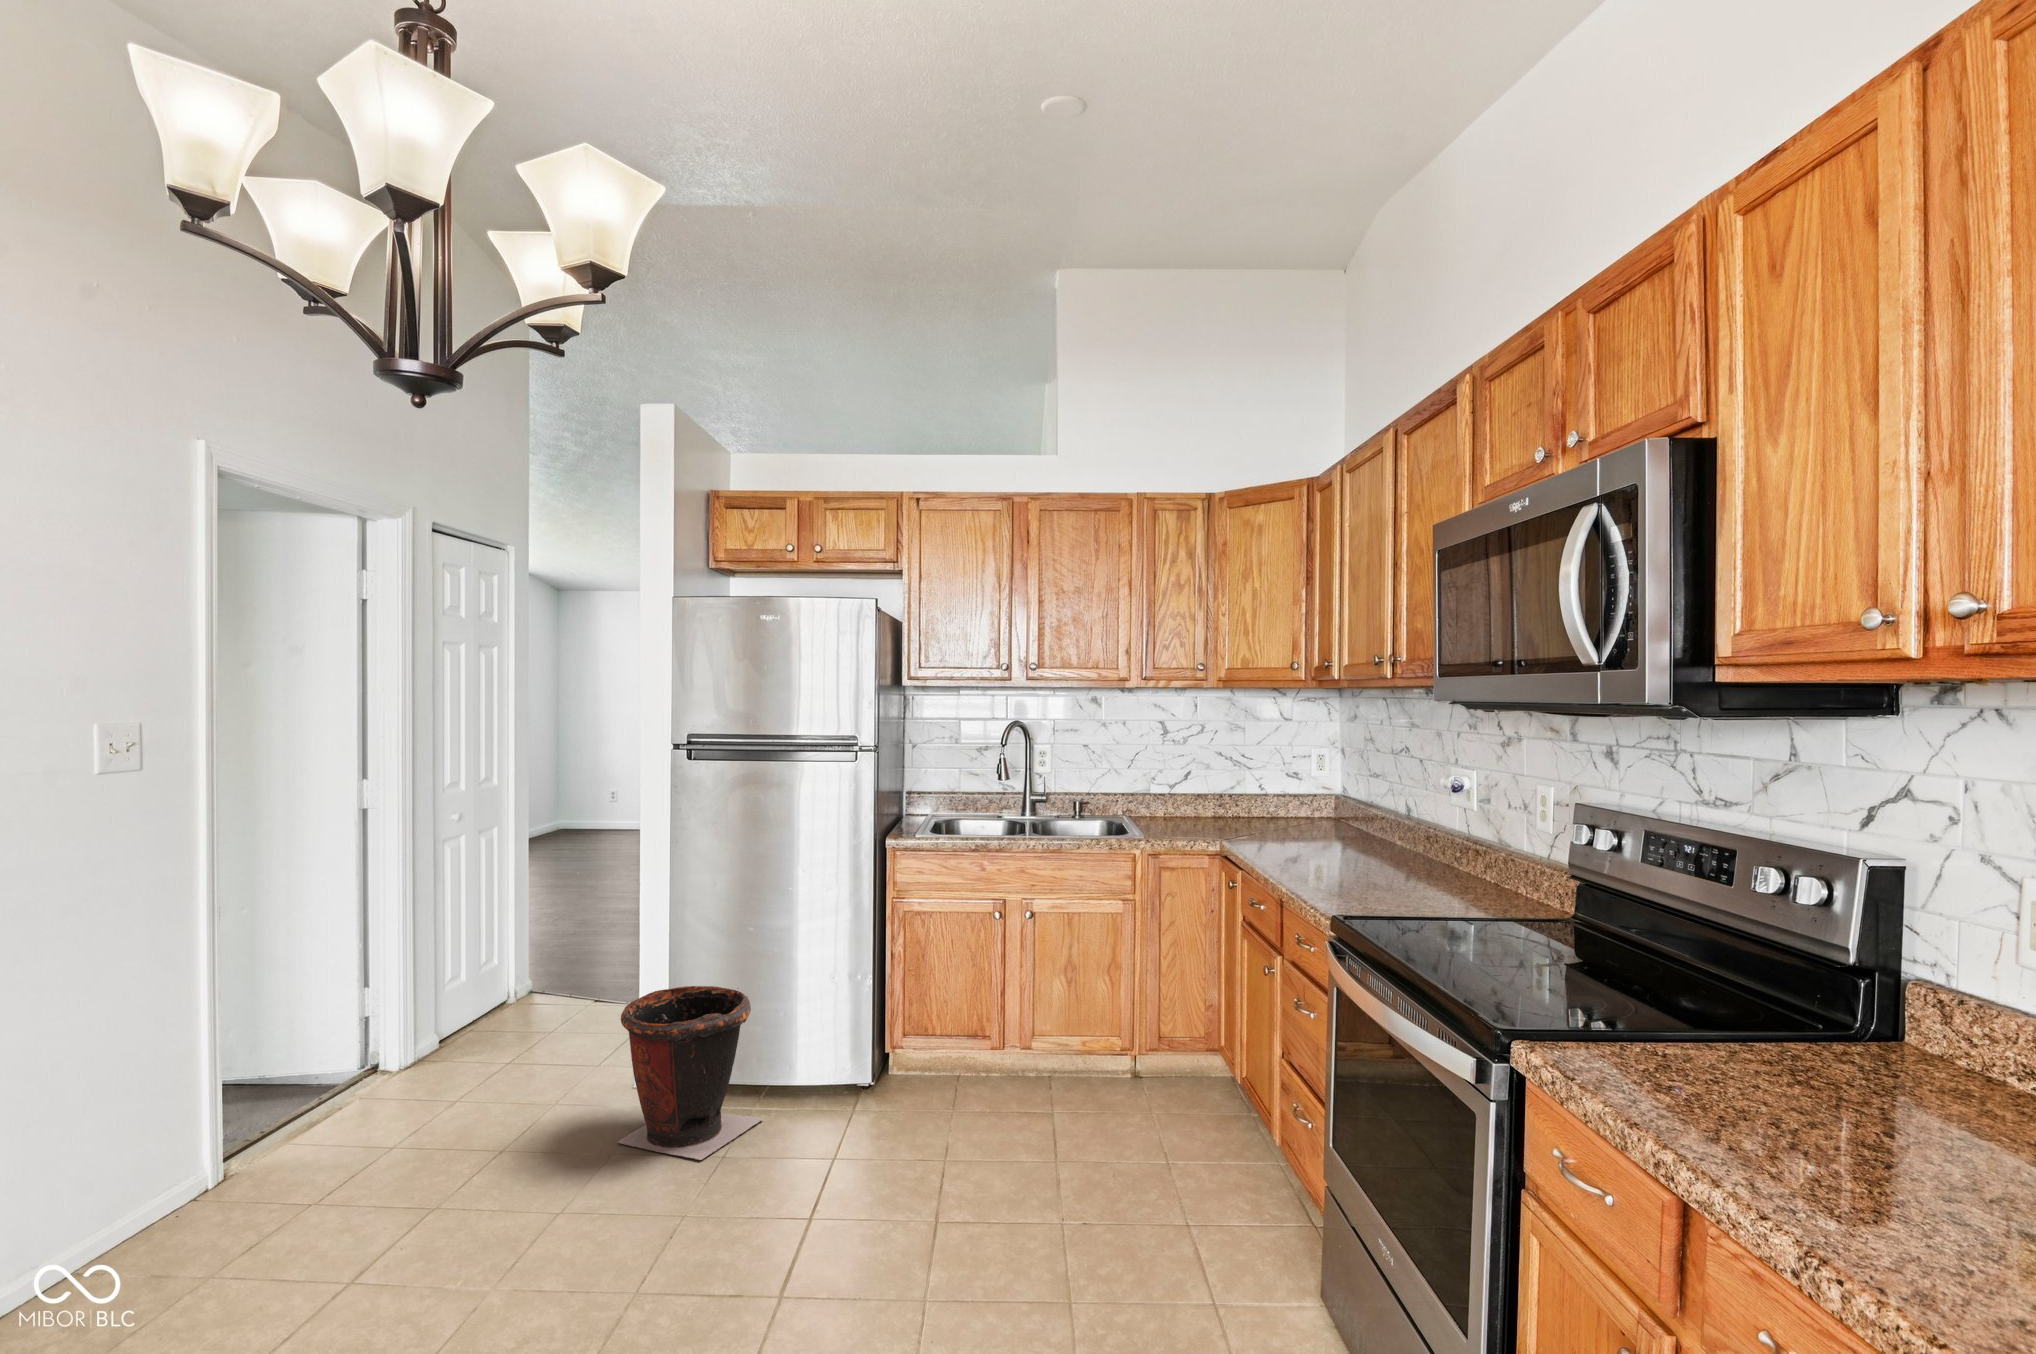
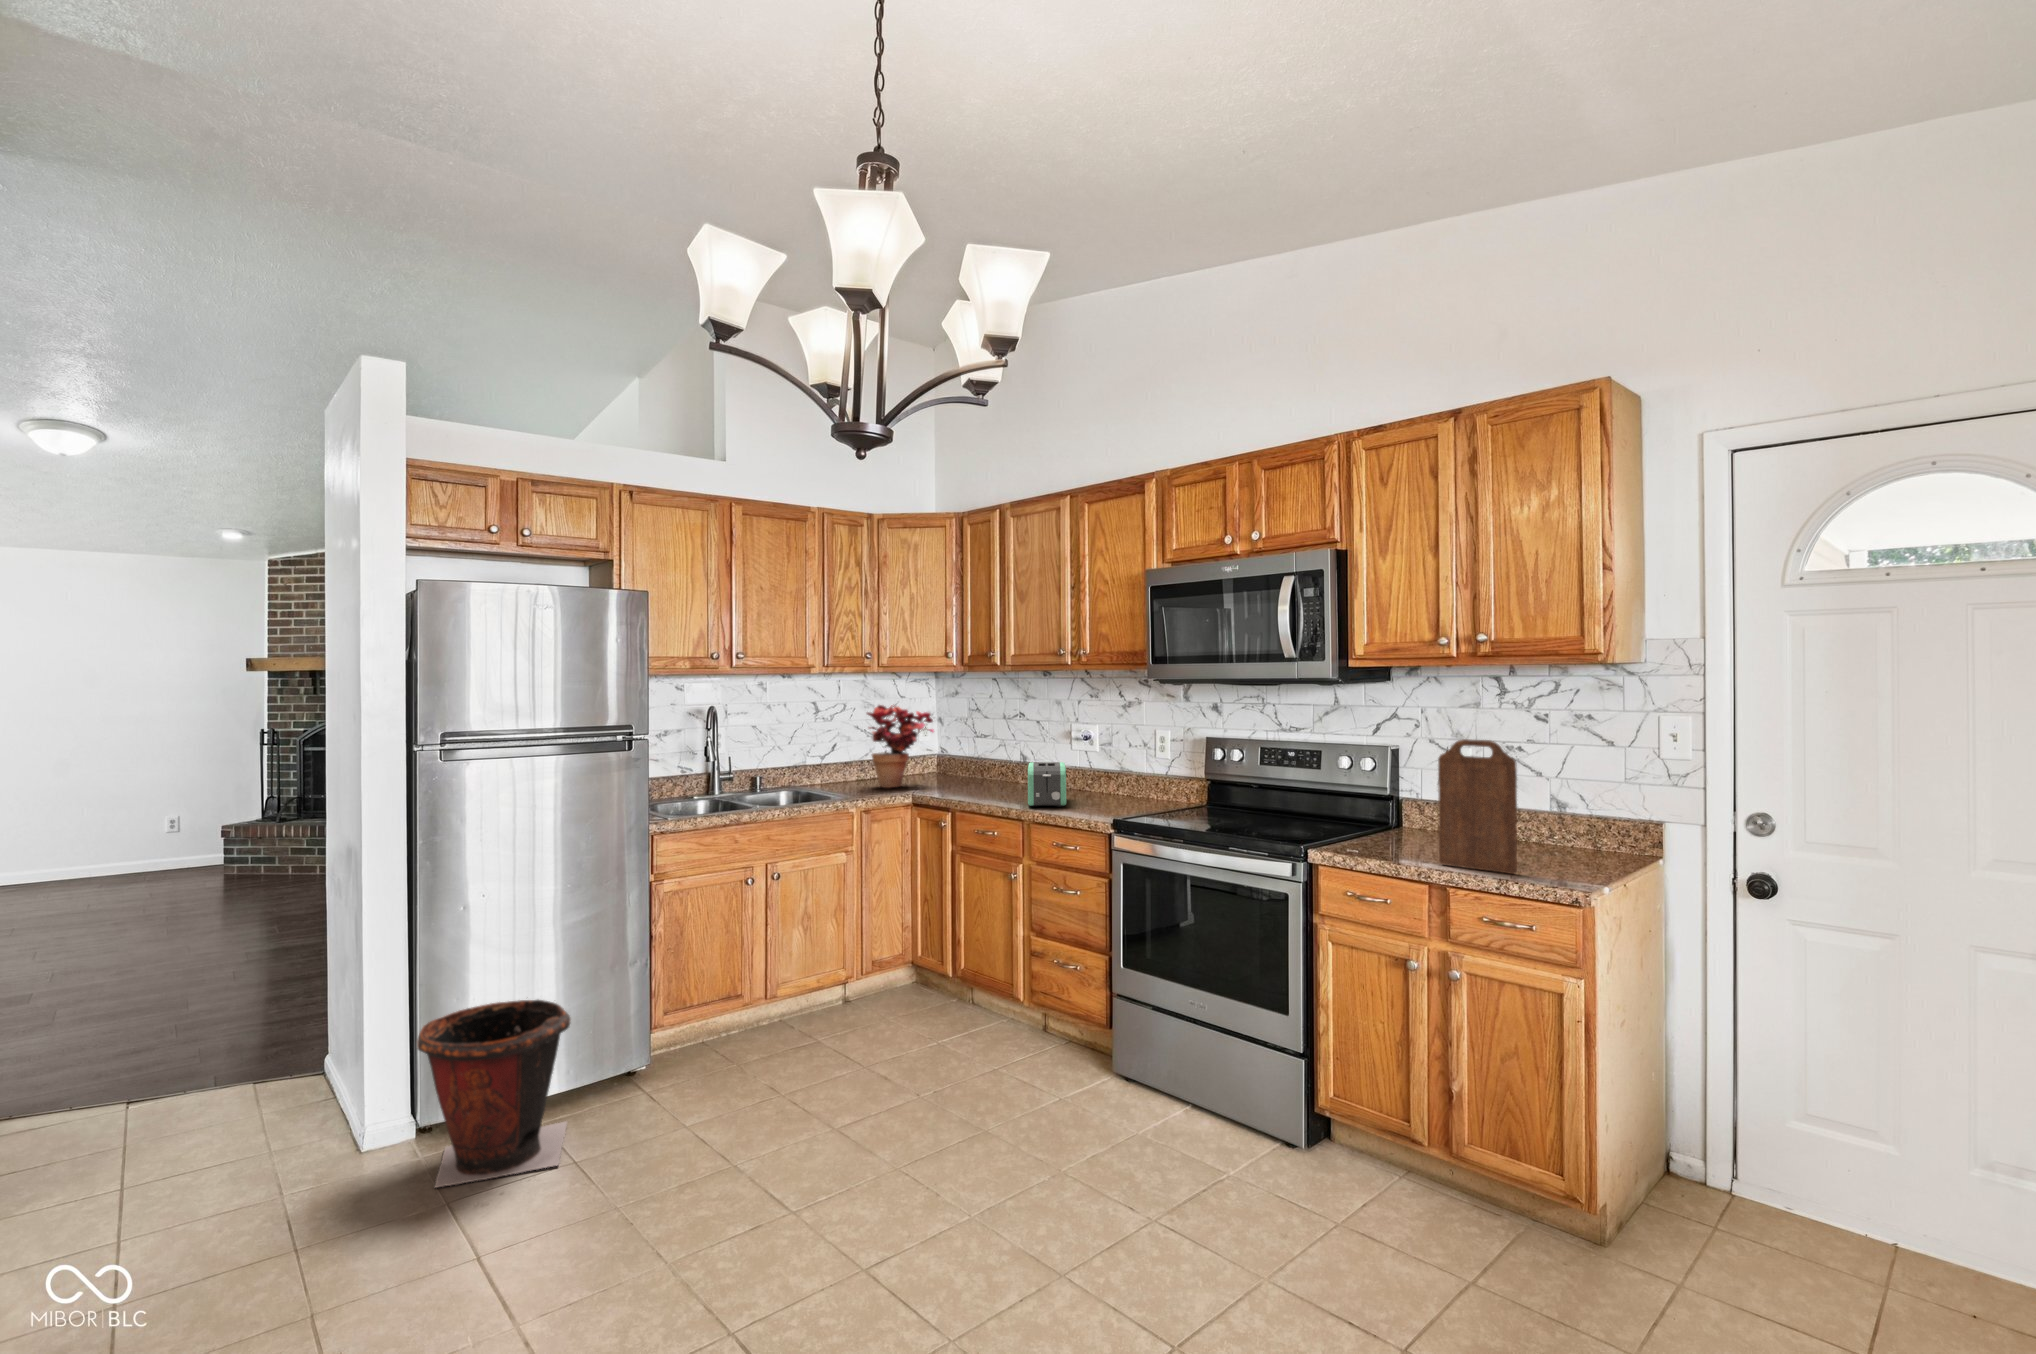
potted plant: none [1189,726,1283,829] -> present [867,705,934,788]
toaster: none [1298,815,1386,883] -> present [1028,762,1066,807]
cutting board: none [1746,863,1937,1271] -> present [1438,739,1517,874]

